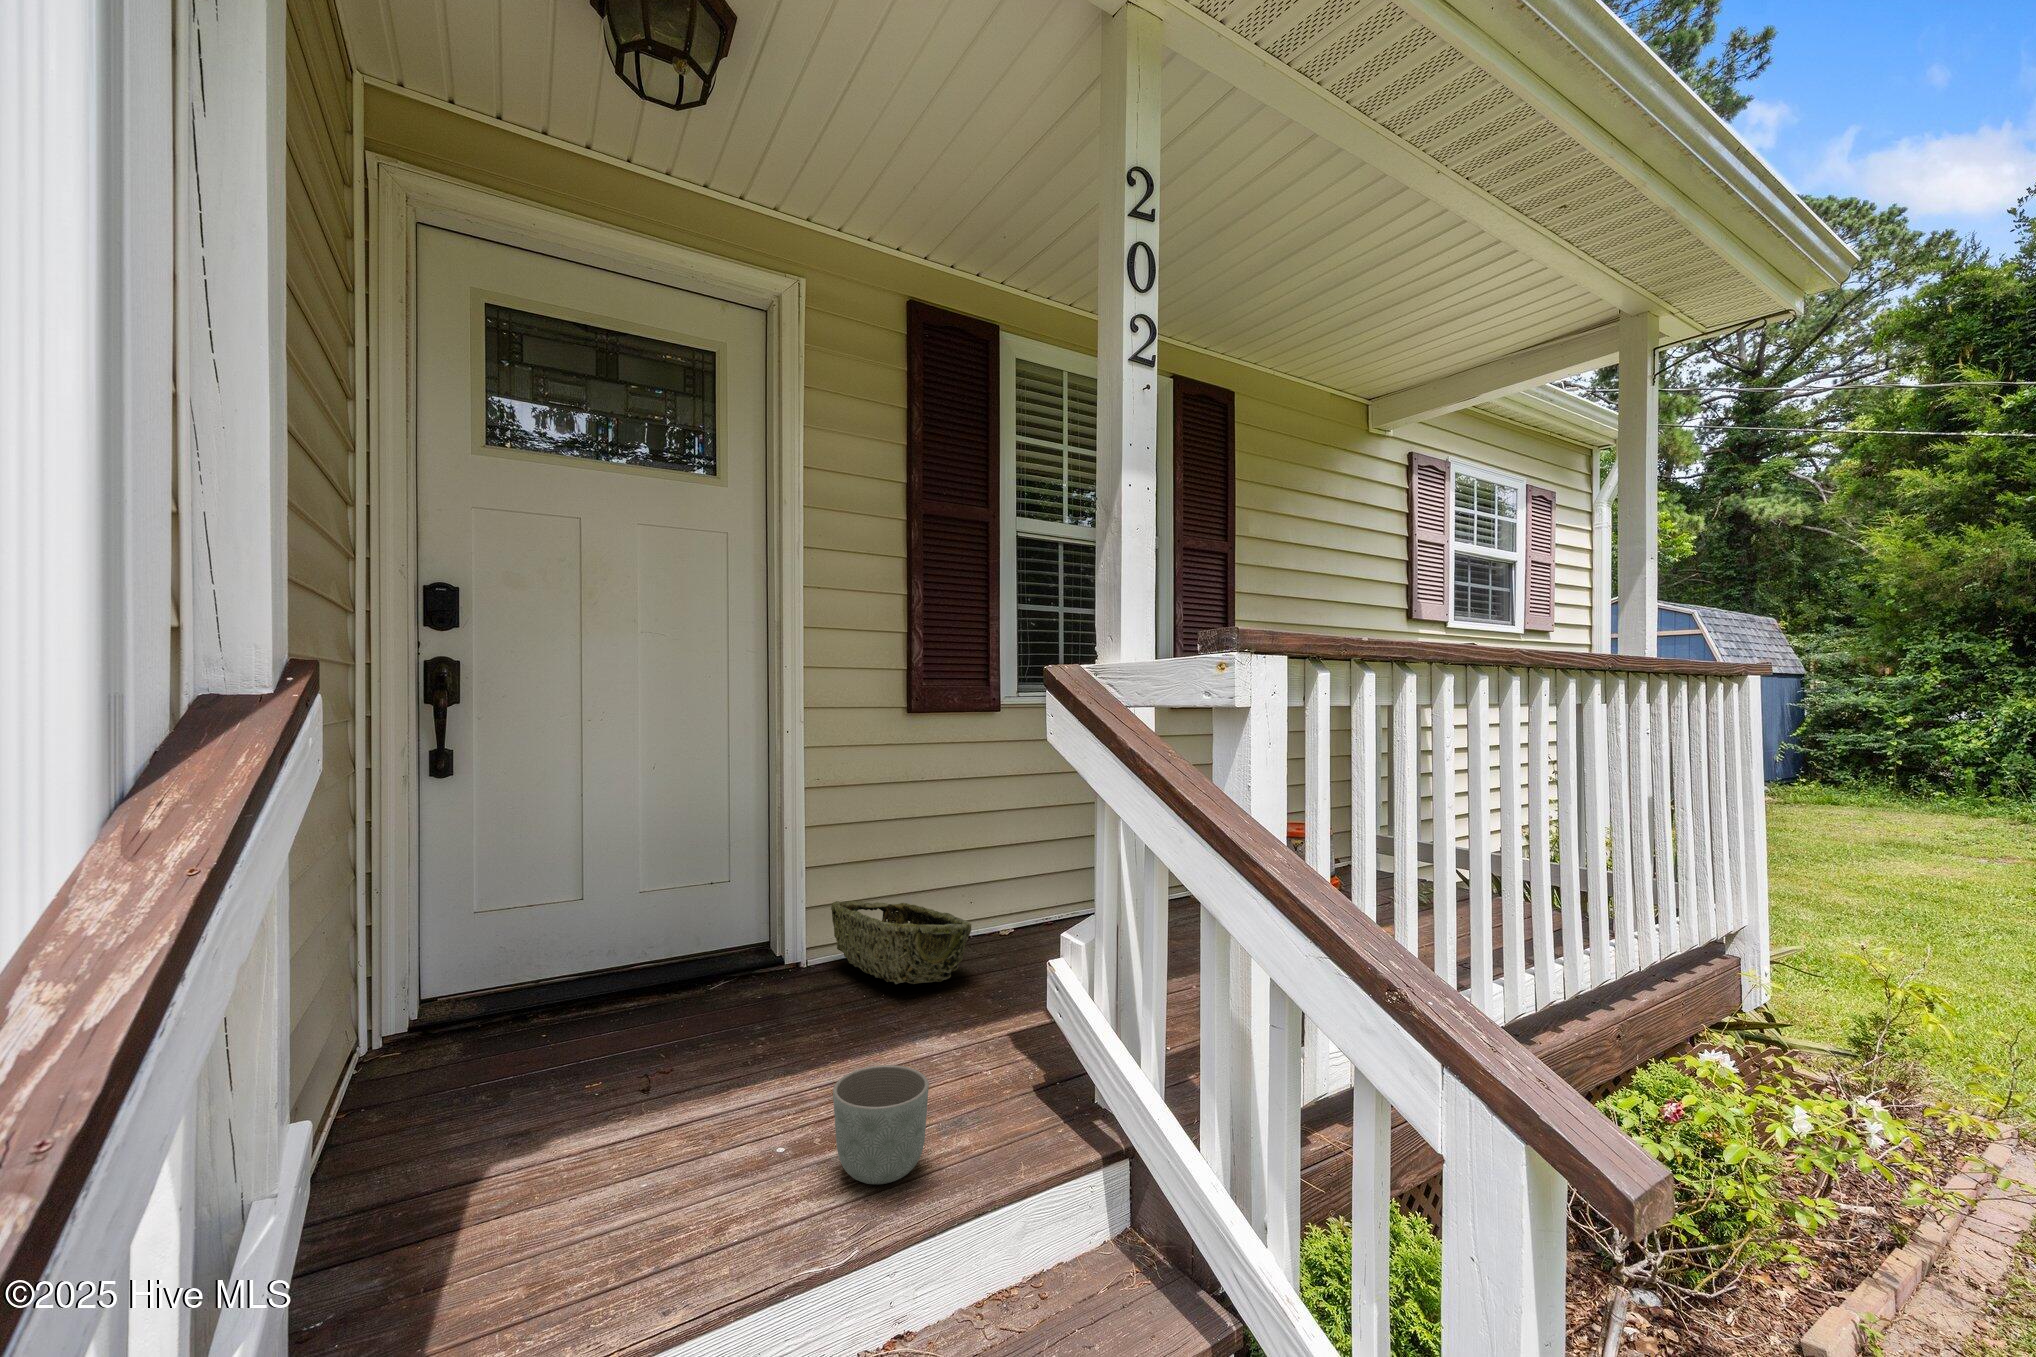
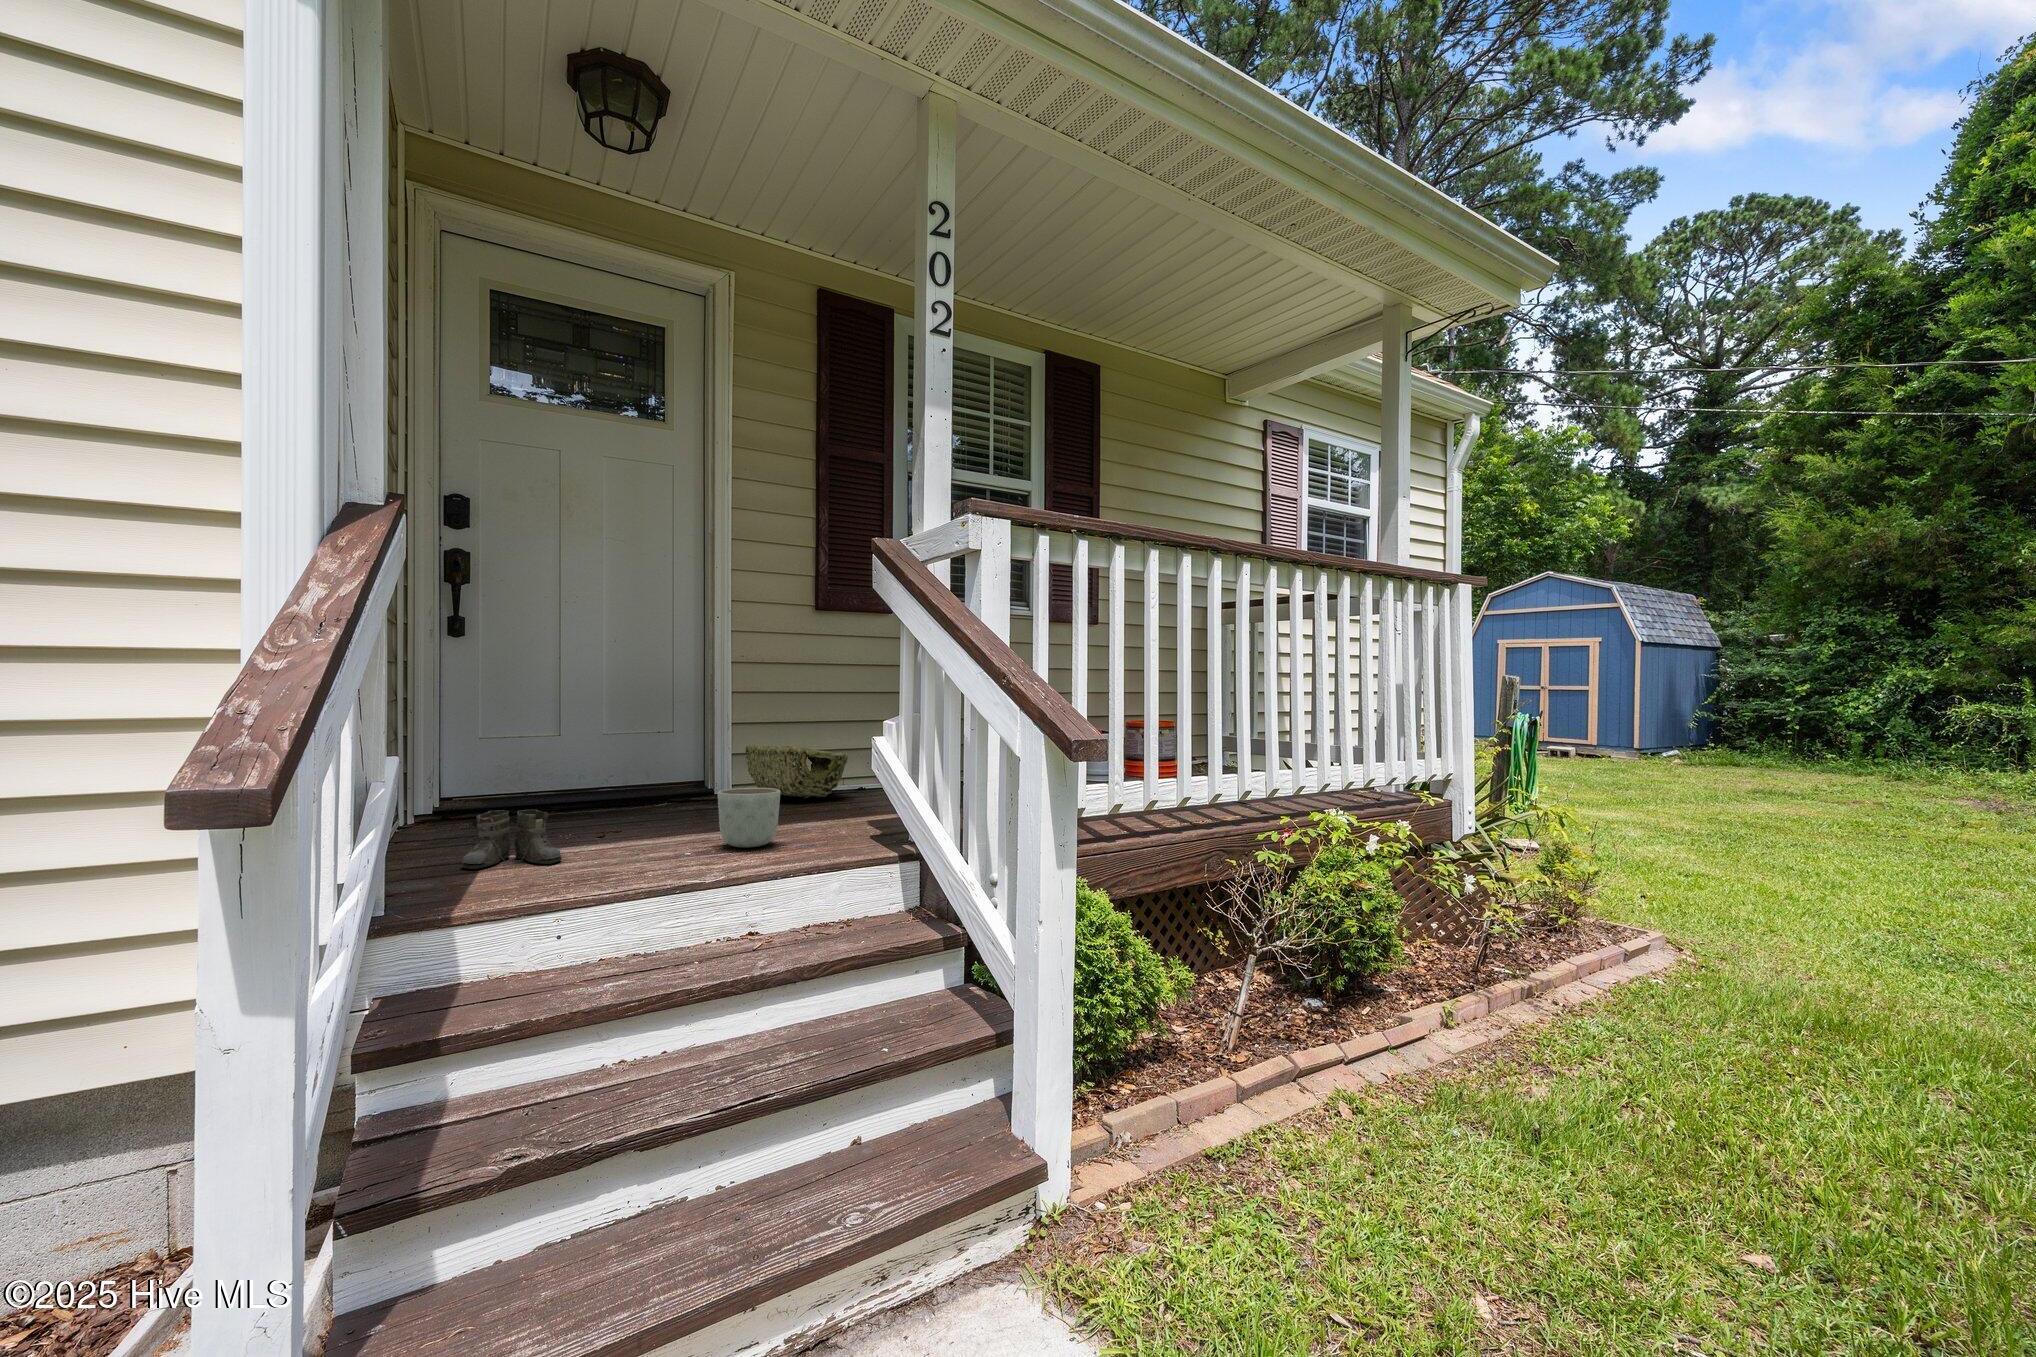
boots: none [415,1160,593,1313] -> present [461,810,562,869]

